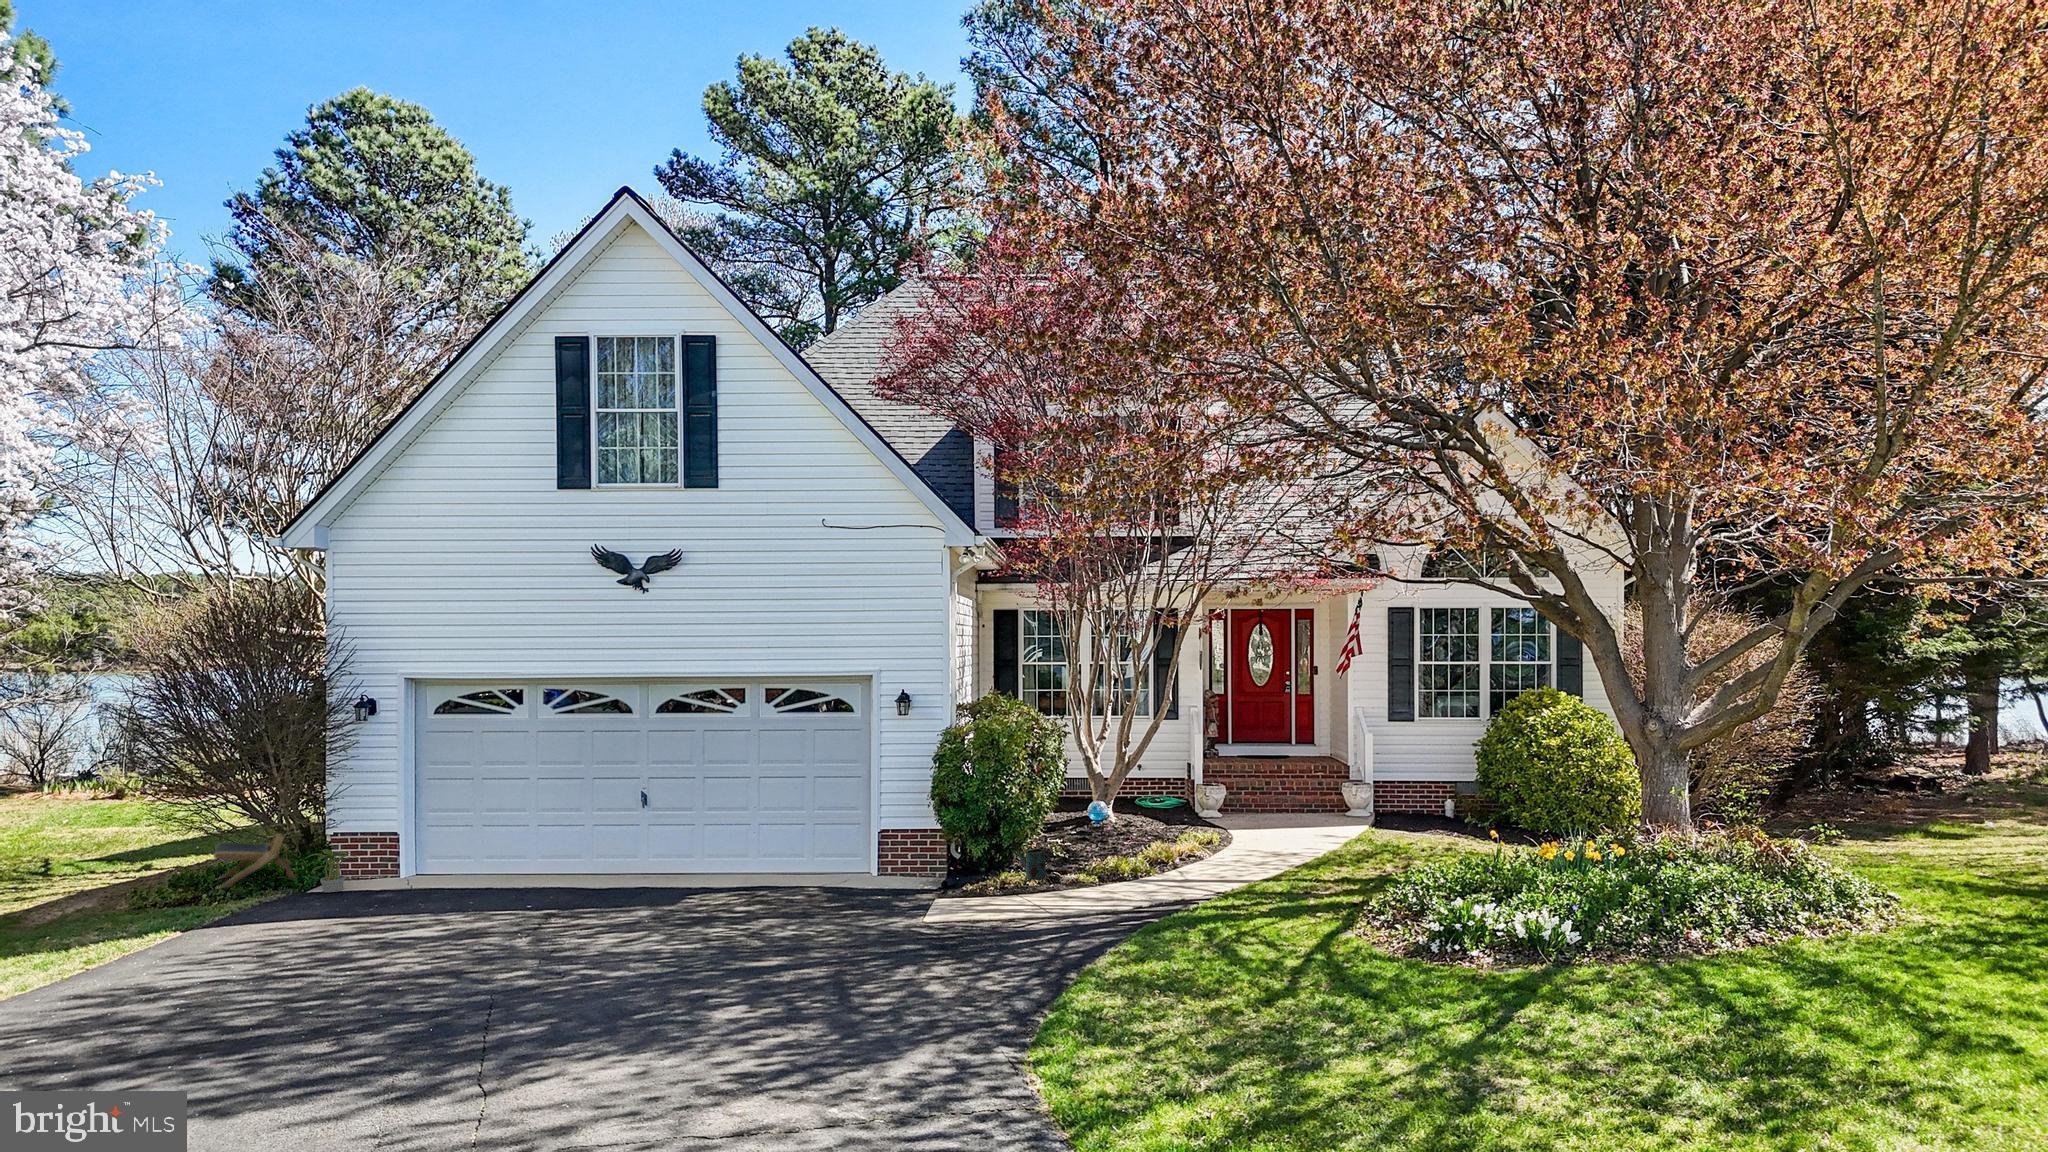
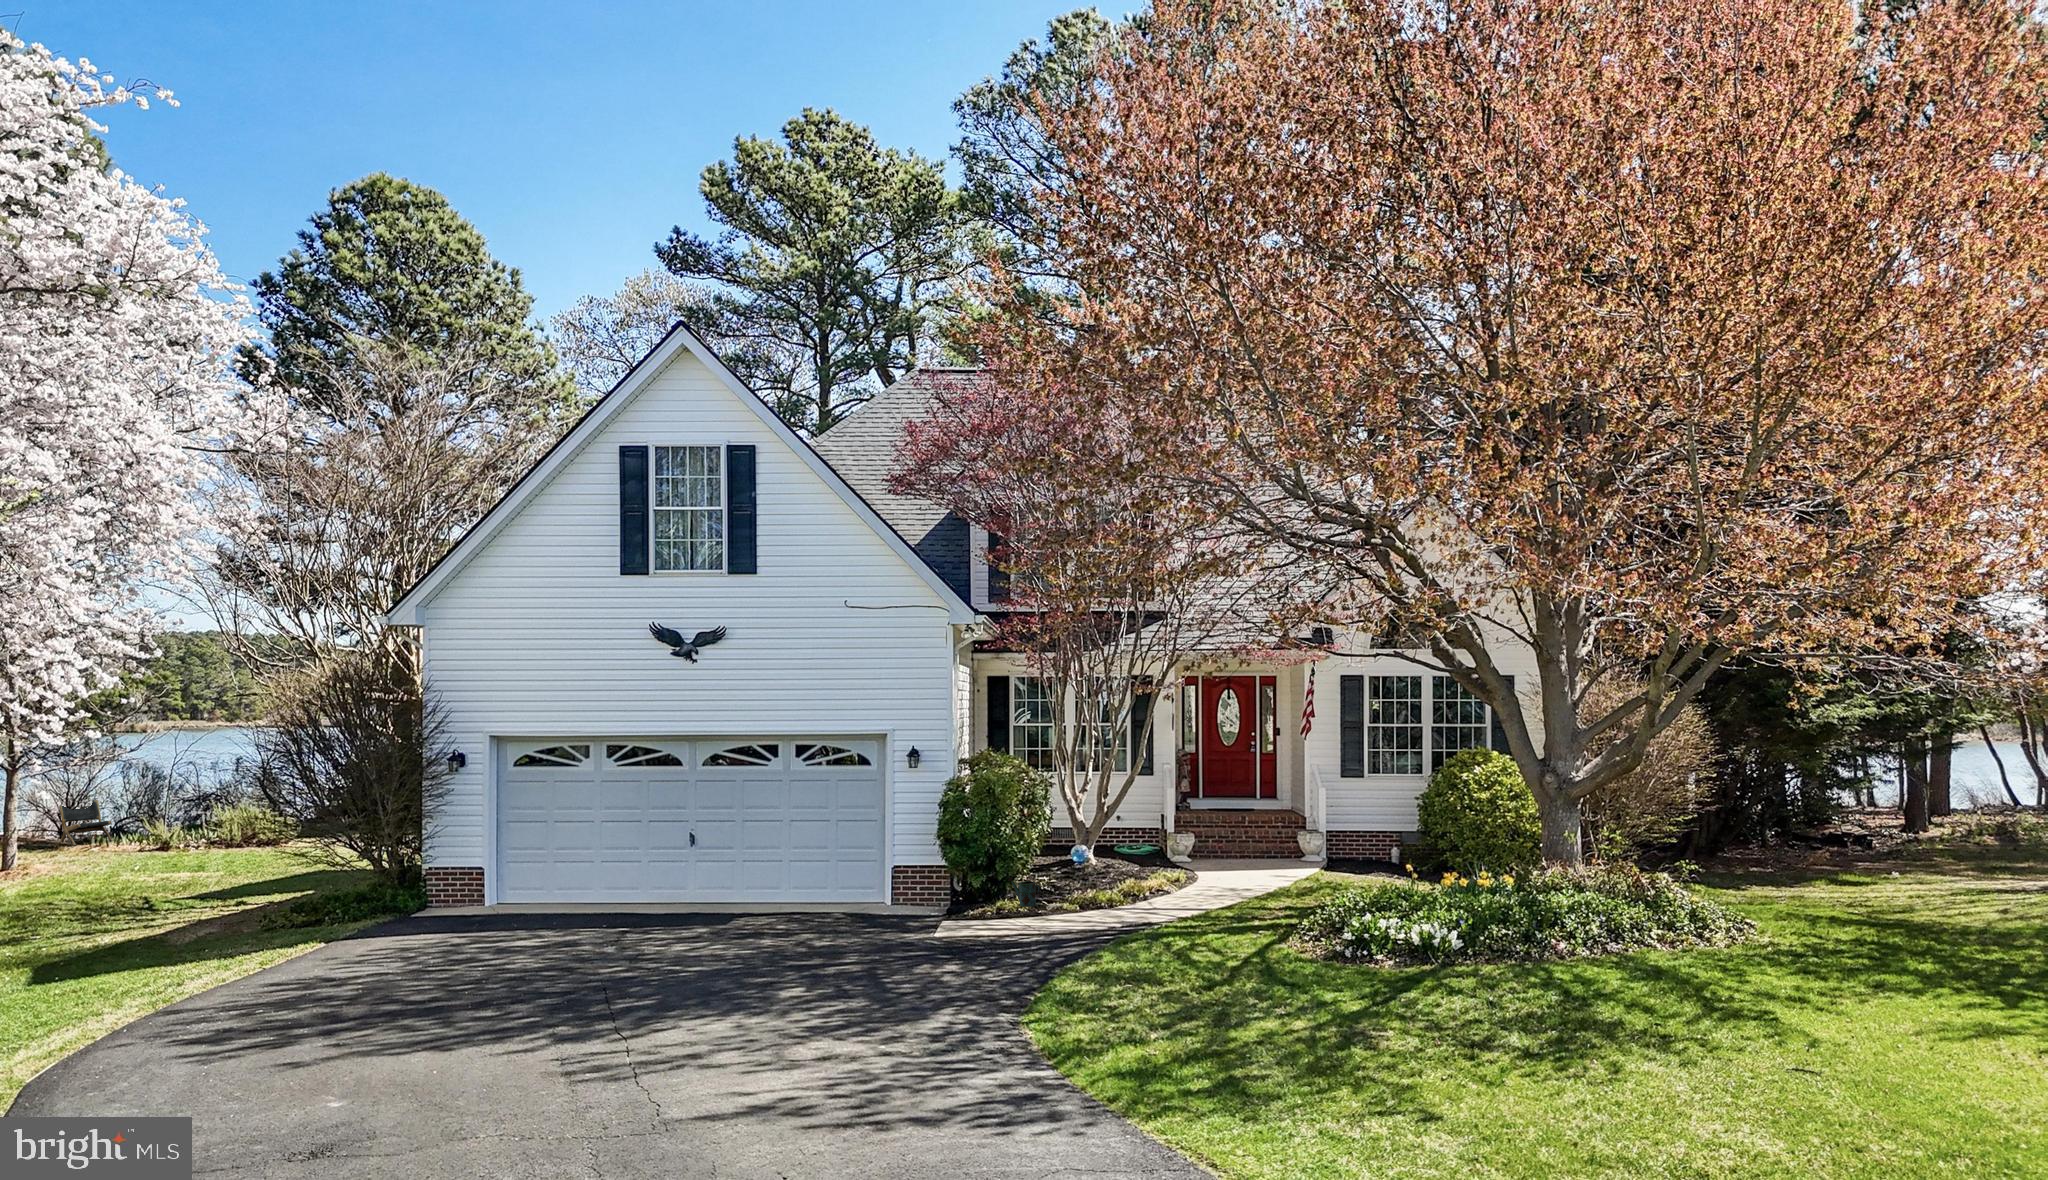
lounge chair: present [214,834,296,888] -> present [60,800,112,845]
potted plant: present [308,849,359,892] -> none [402,884,448,920]

